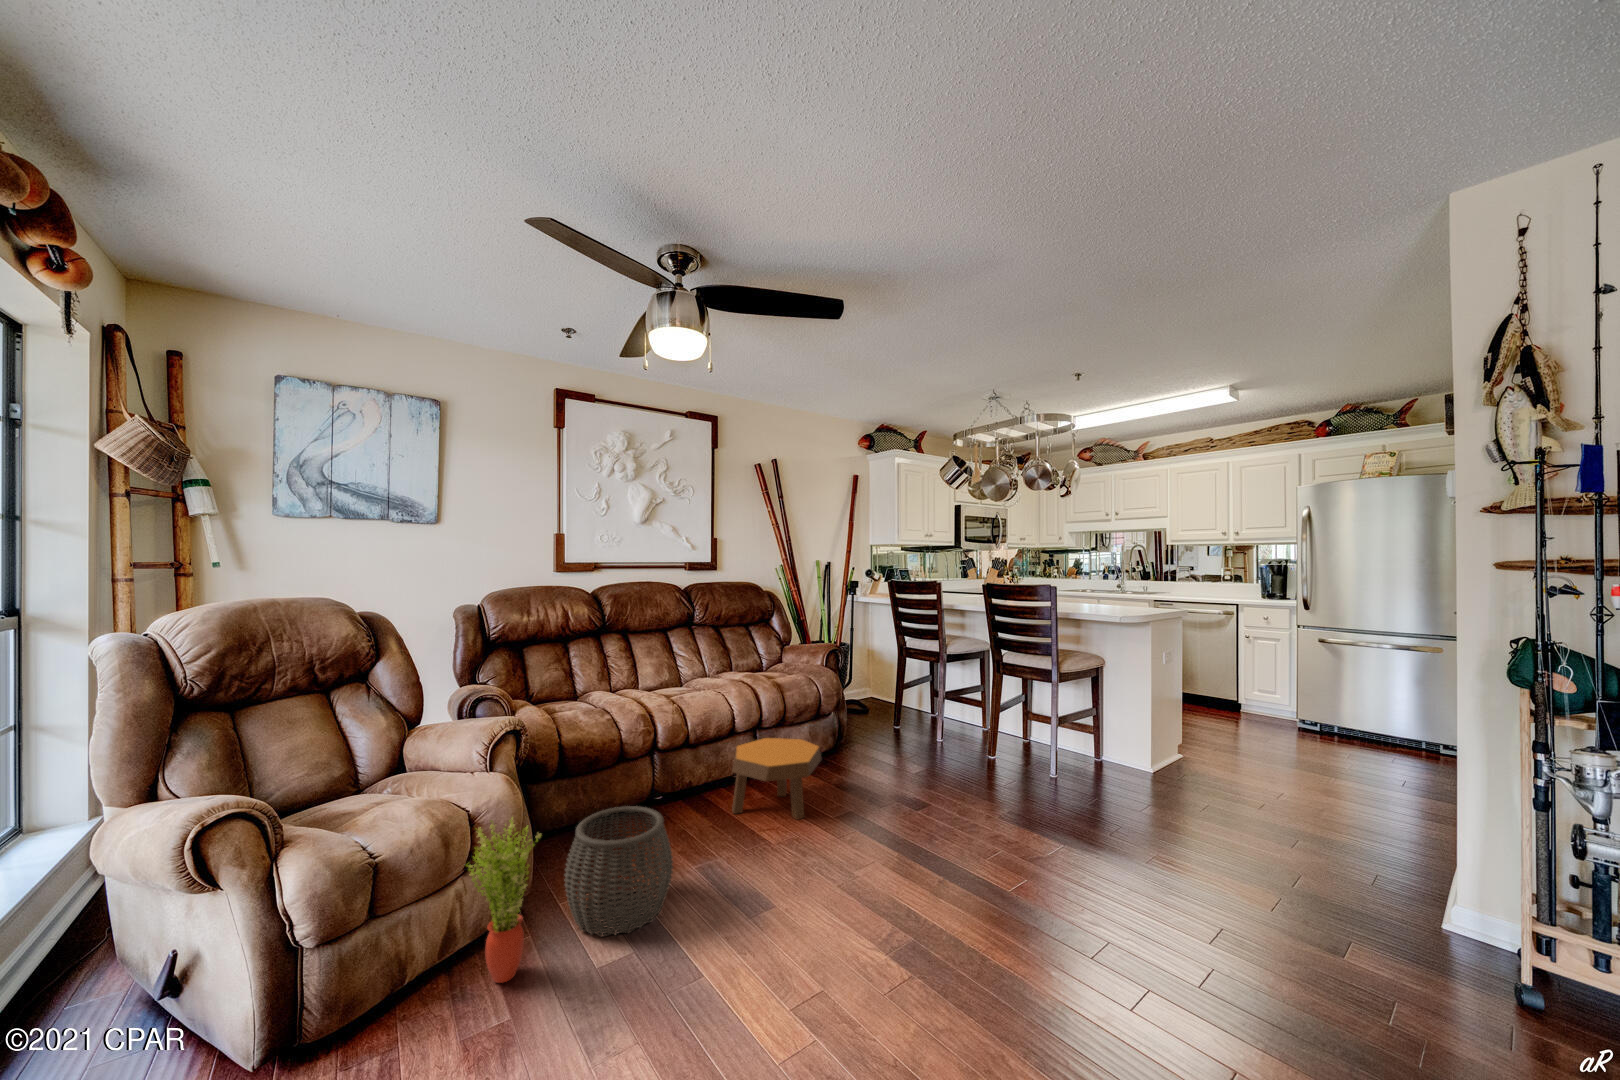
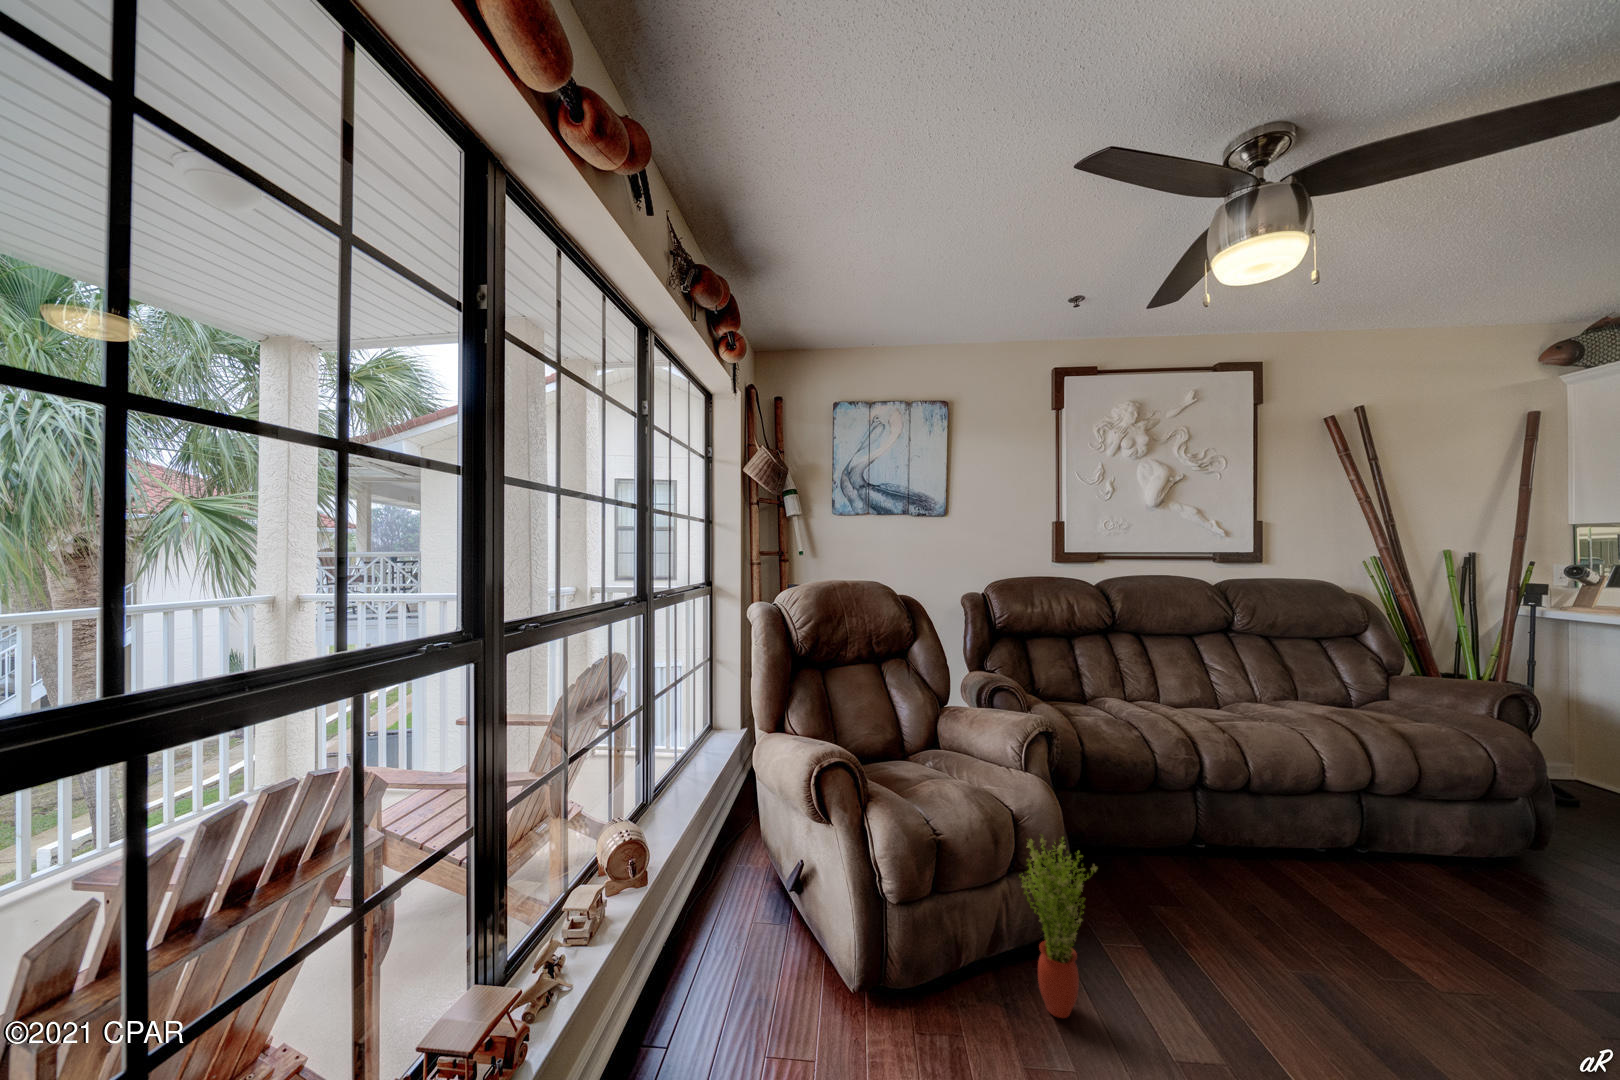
footstool: present [732,738,821,819] -> none [1327,808,1516,958]
woven basket: present [564,806,673,937] -> none [1114,853,1269,1030]

